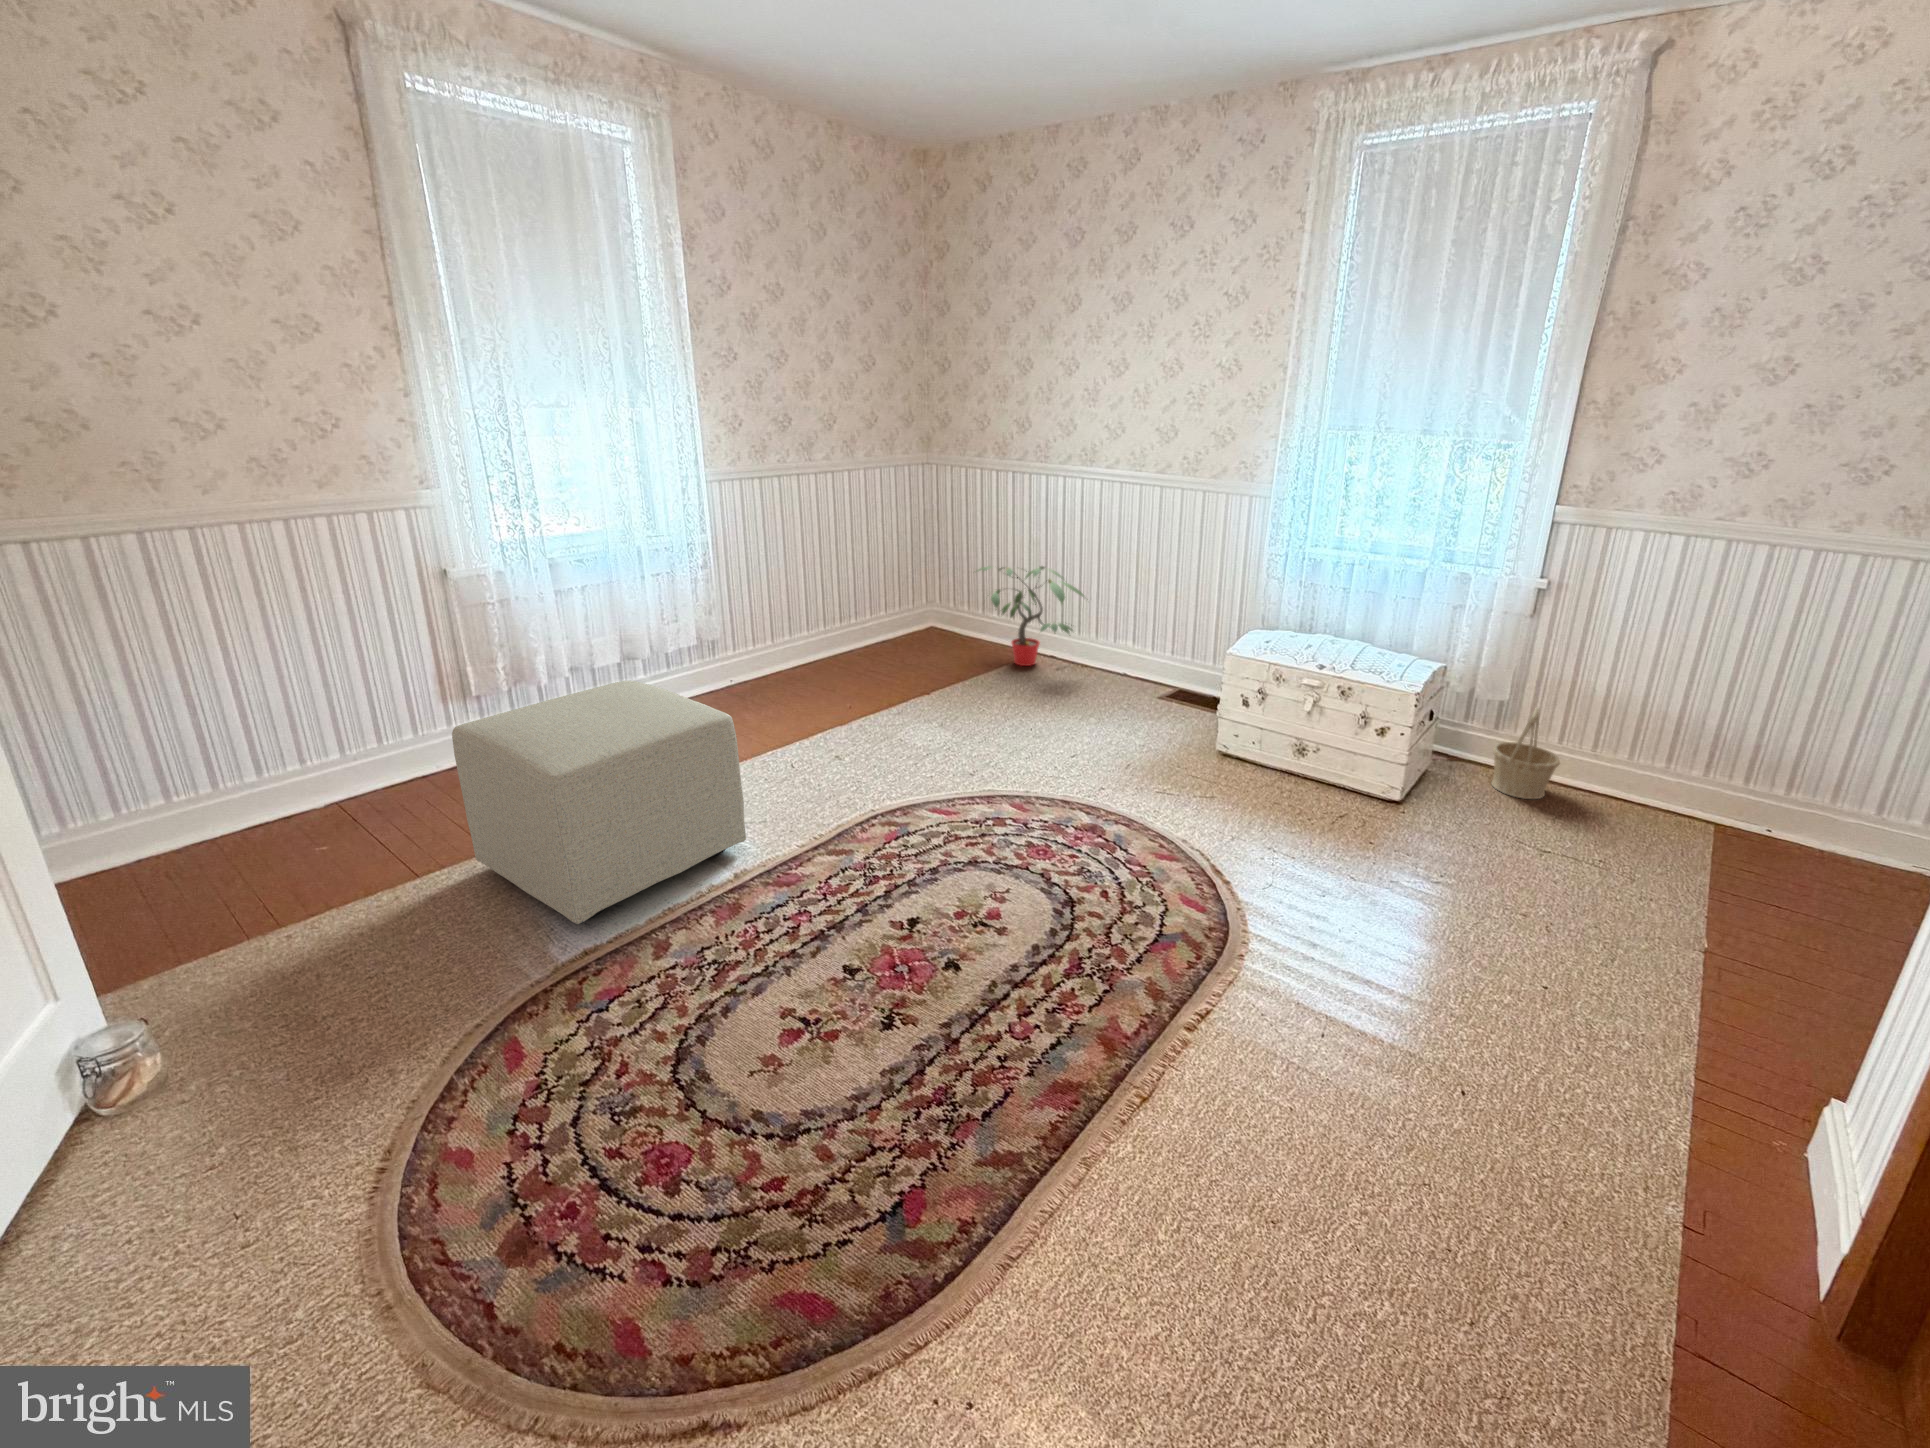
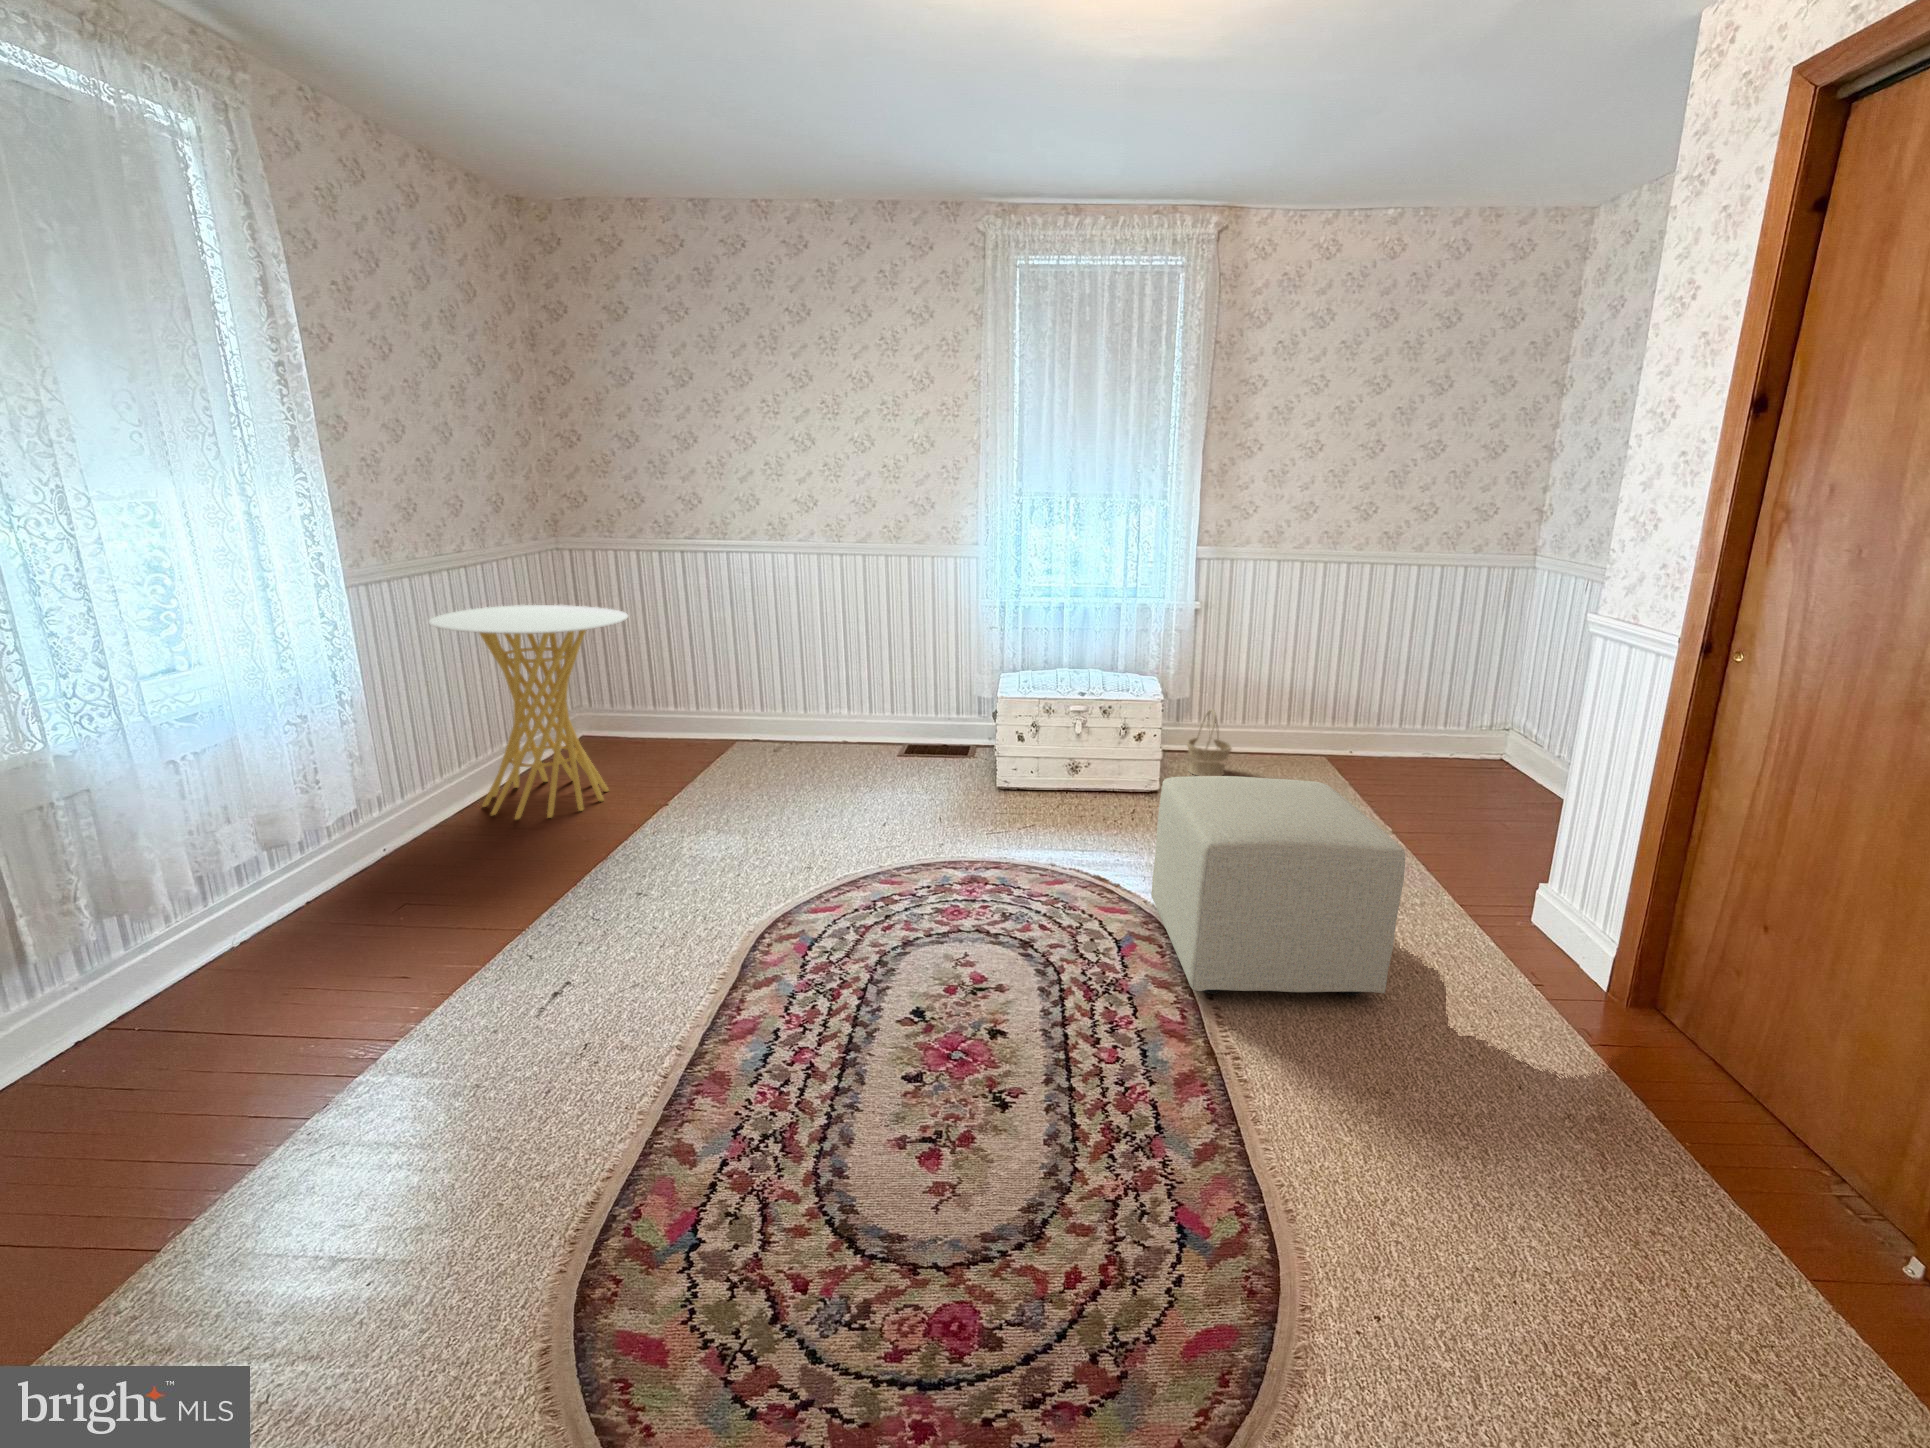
side table: none [777,516,922,690] -> present [429,605,628,819]
potted plant: present [978,566,1084,666] -> none [671,645,808,754]
ottoman: present [452,680,746,924] -> present [1151,776,1405,996]

